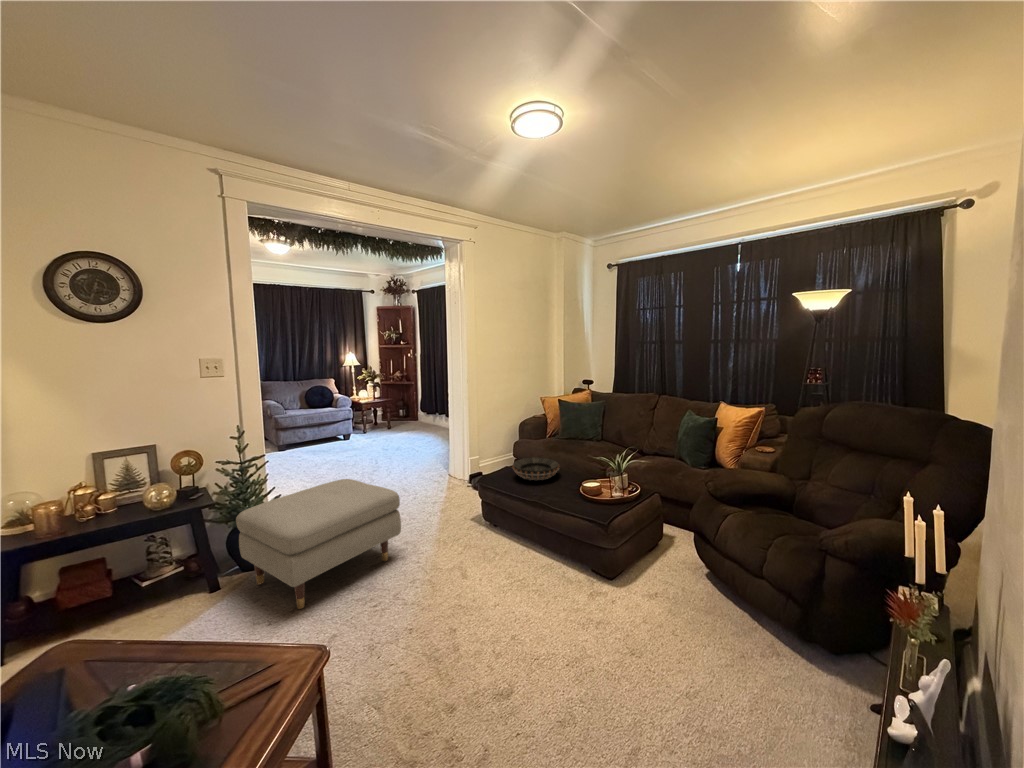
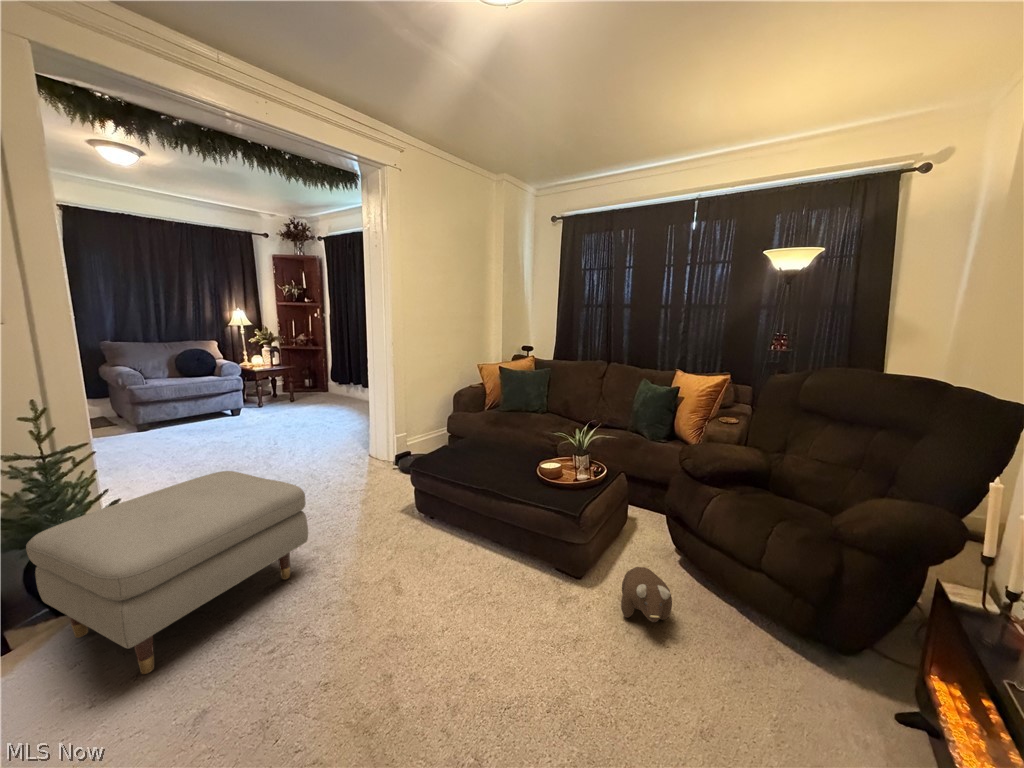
decorative bowl: present [512,458,559,480] -> none [454,434,511,462]
plush toy: none [638,569,681,615] -> present [621,567,672,622]

